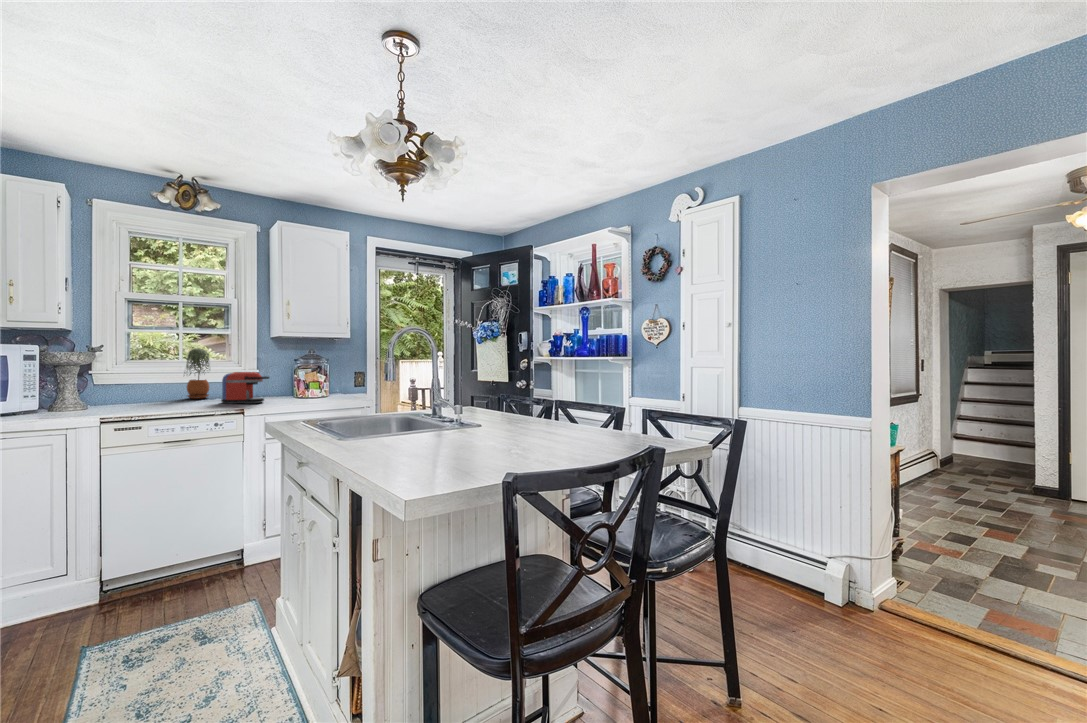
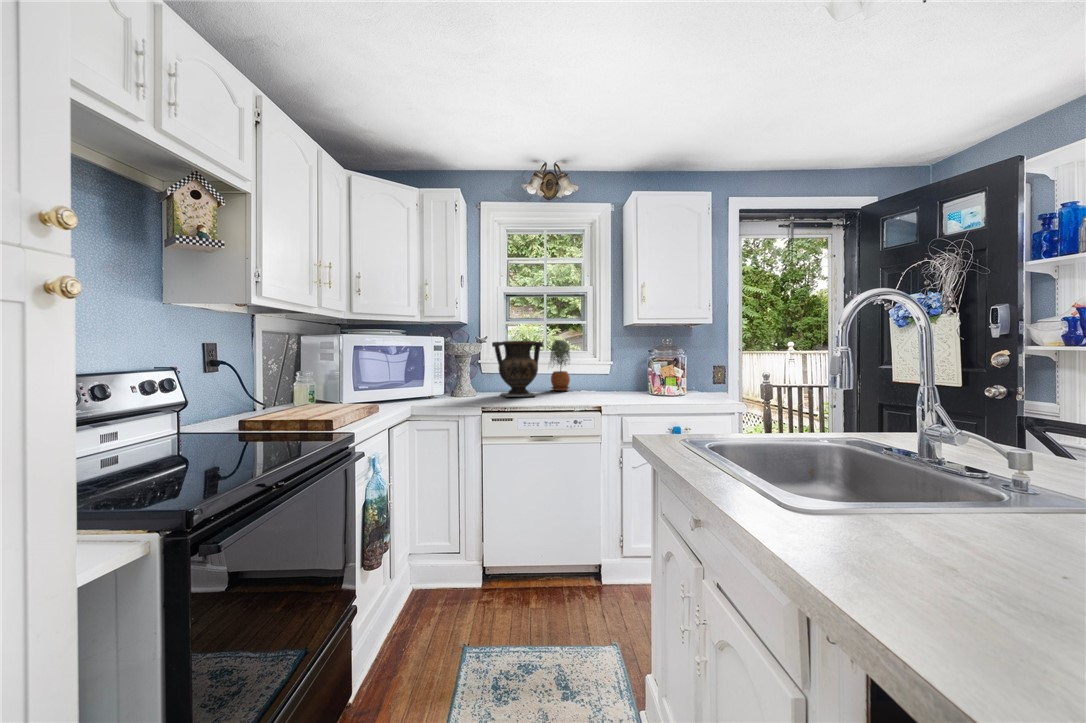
vase: none [110,349,178,406] -> present [492,341,543,397]
coffee maker: present [221,372,269,403] -> none [580,364,626,399]

